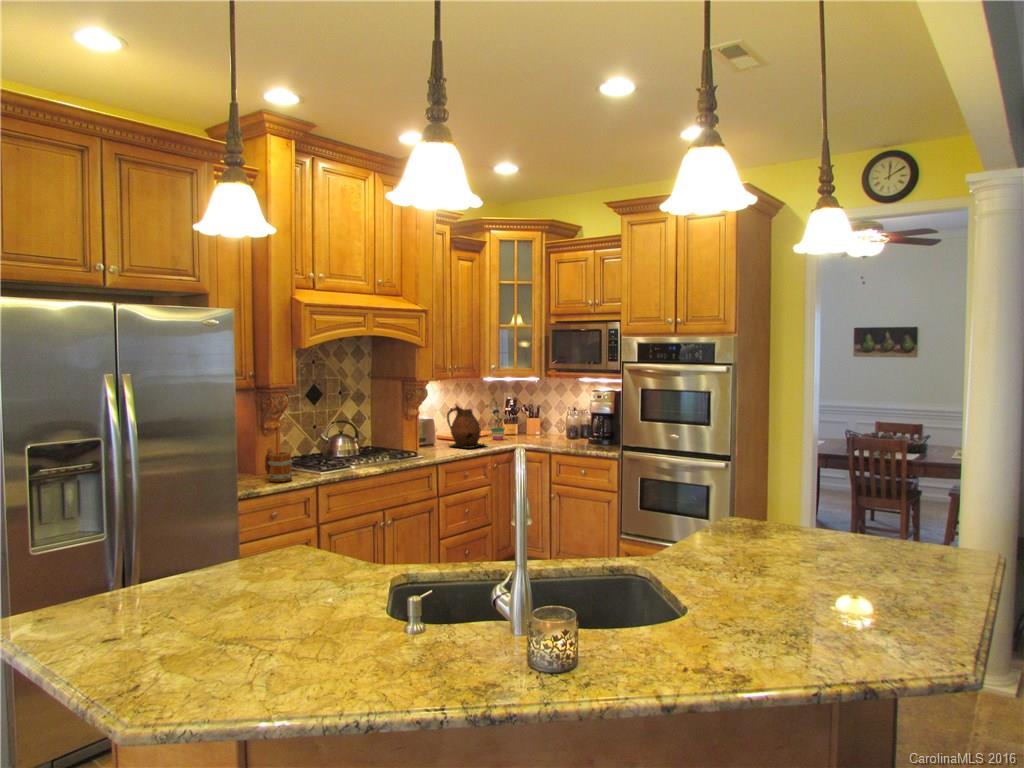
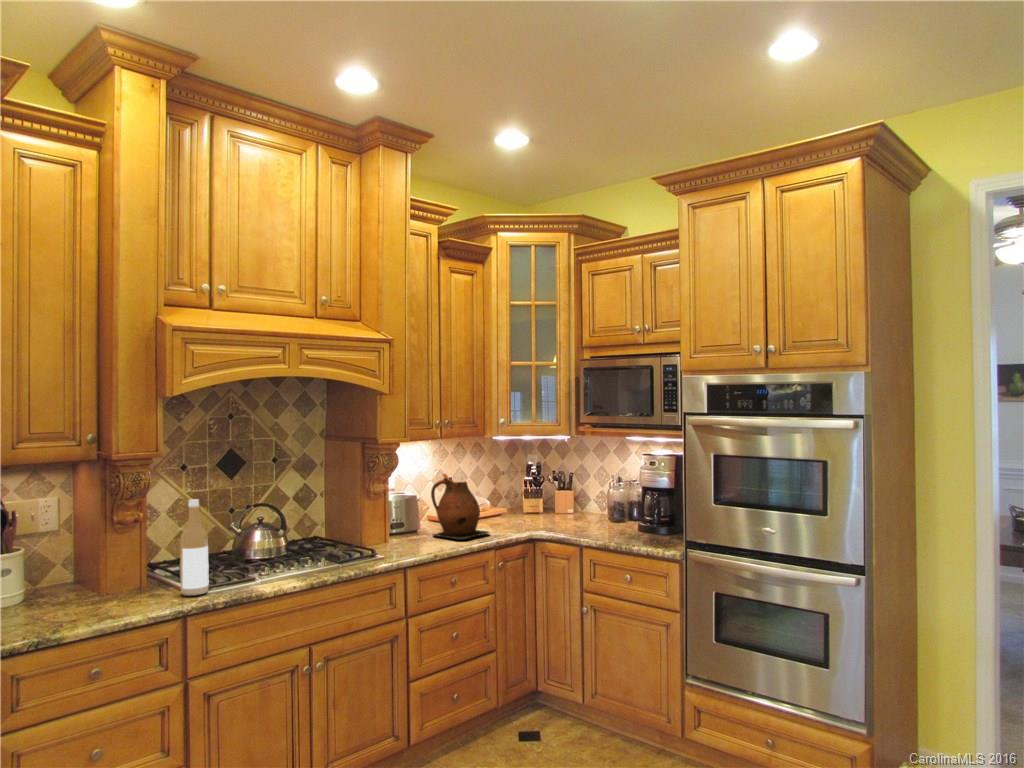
potted plant: present [491,398,509,440] -> none [498,462,530,523]
wine bottle: none [308,414,326,475] -> present [180,499,209,596]
mug: present [265,448,293,482] -> none [100,555,144,613]

